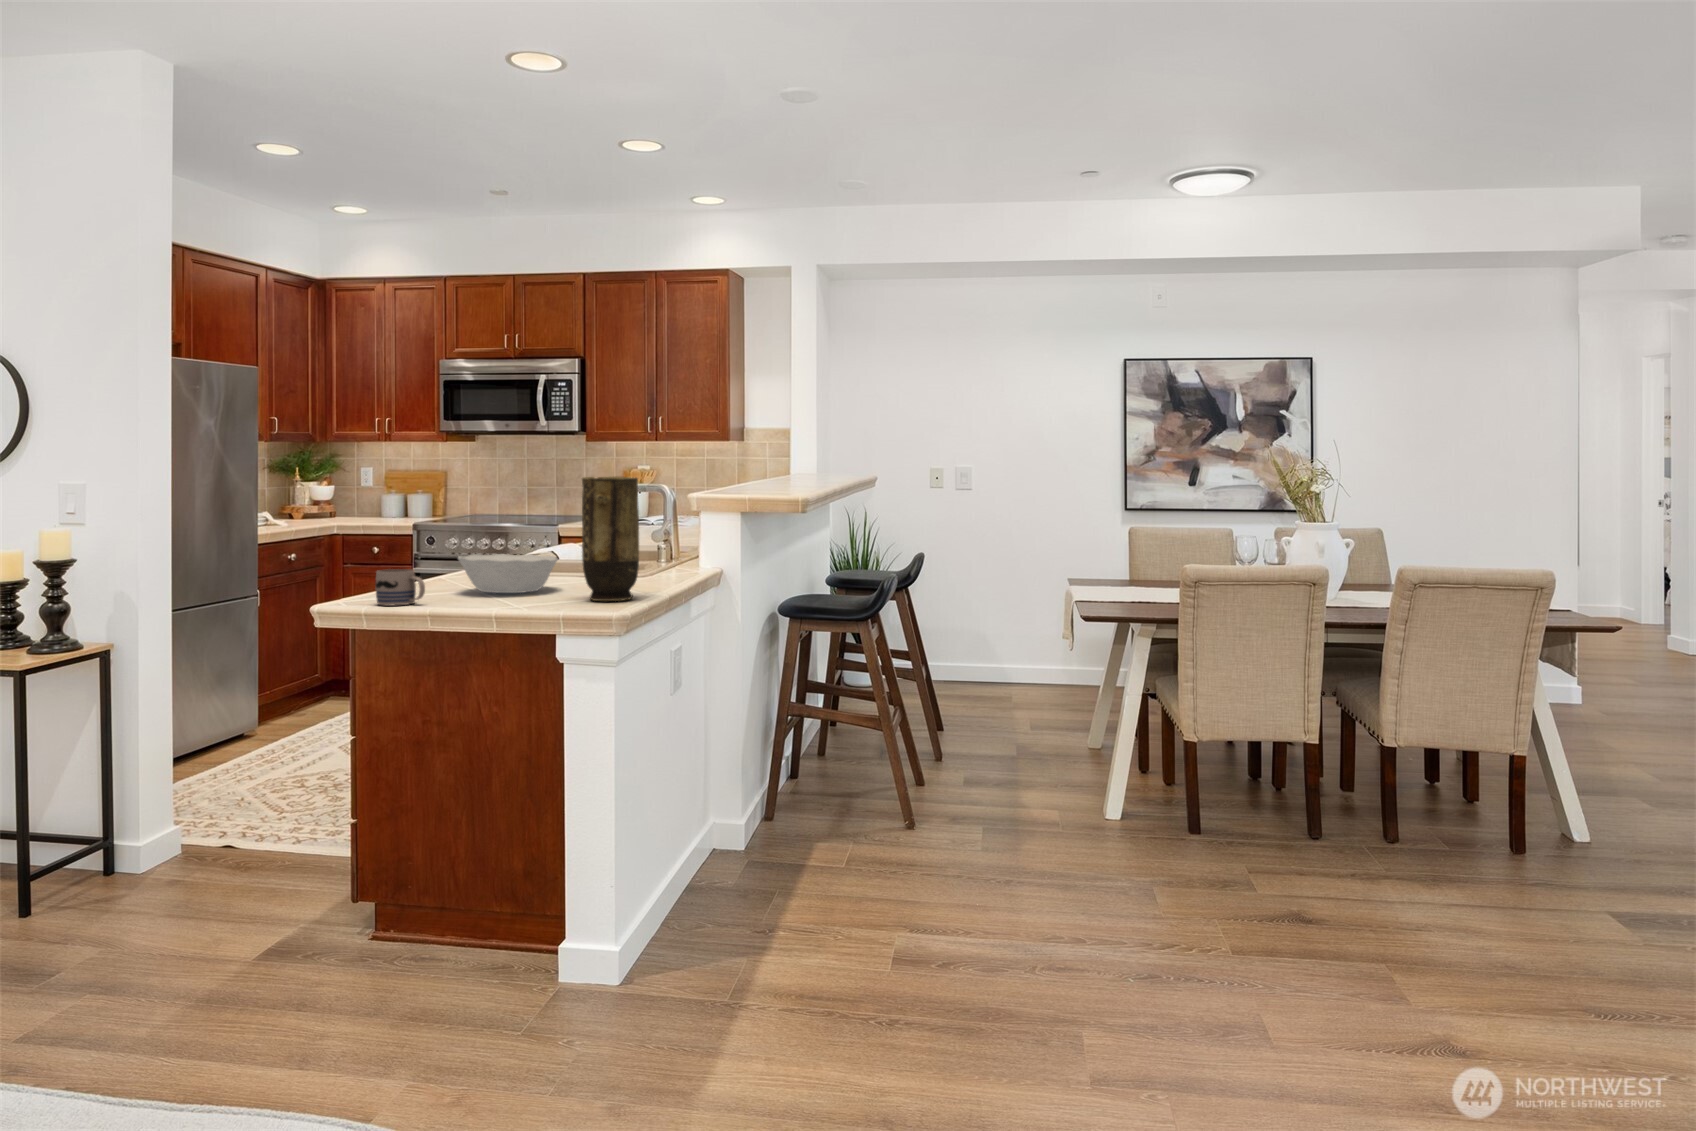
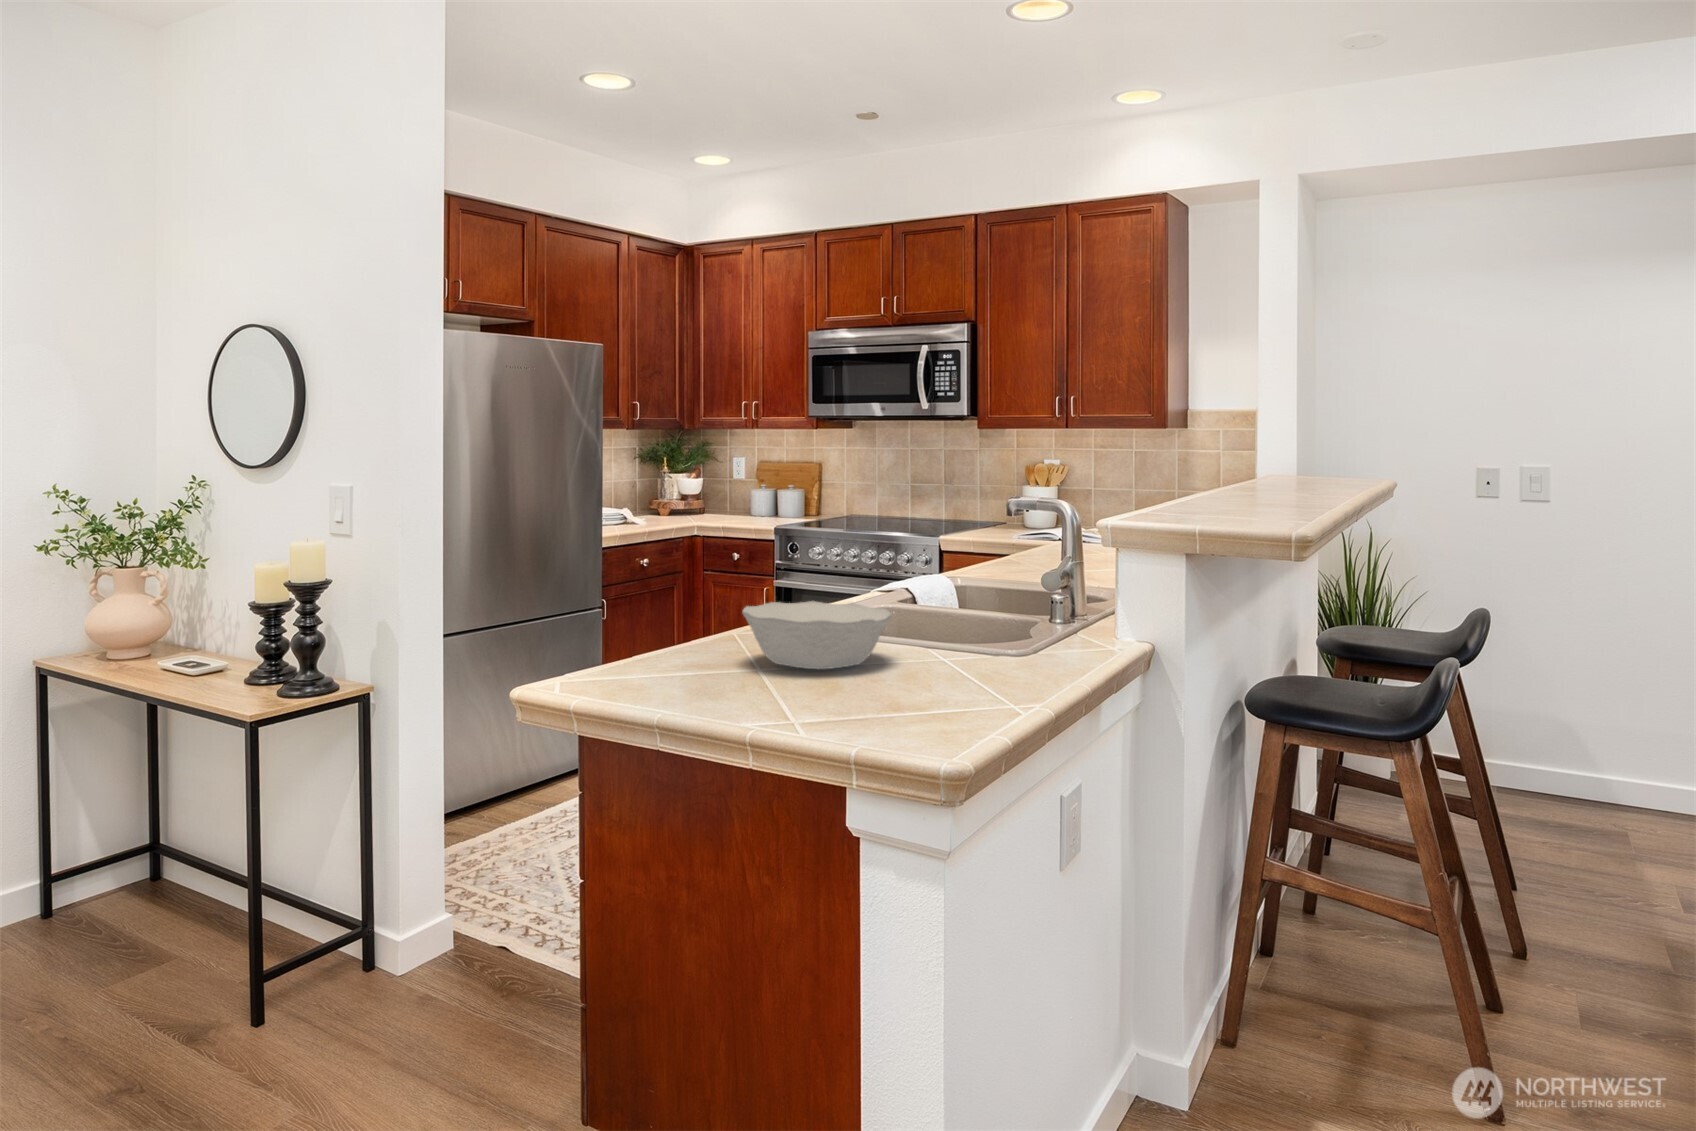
vase: present [582,477,639,601] -> none [920,489,1015,702]
mug: present [375,569,425,605] -> none [611,629,679,689]

